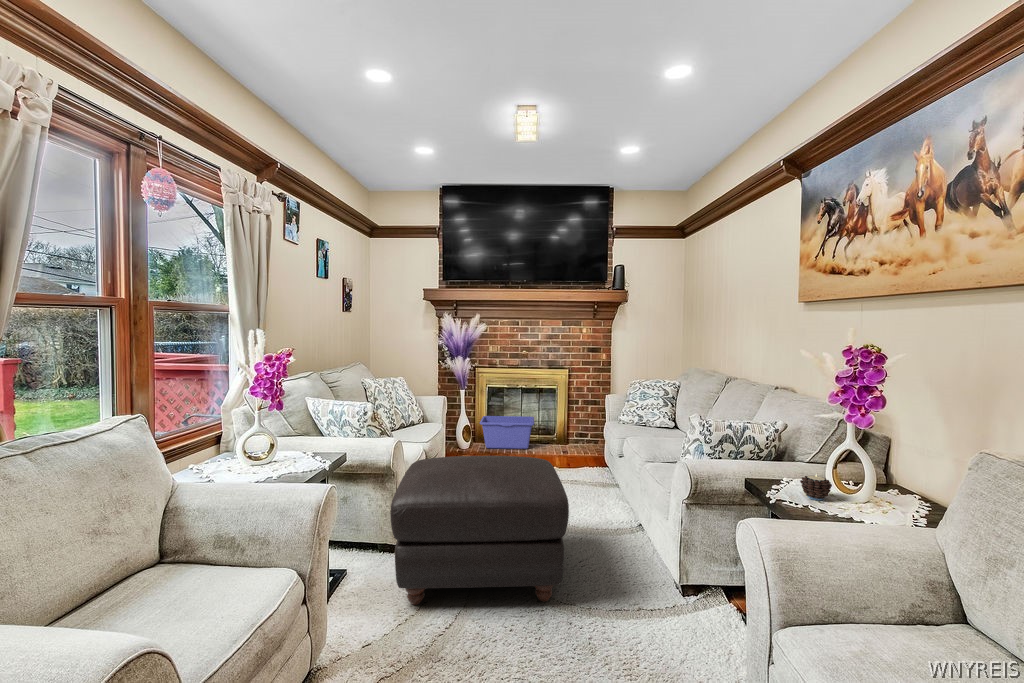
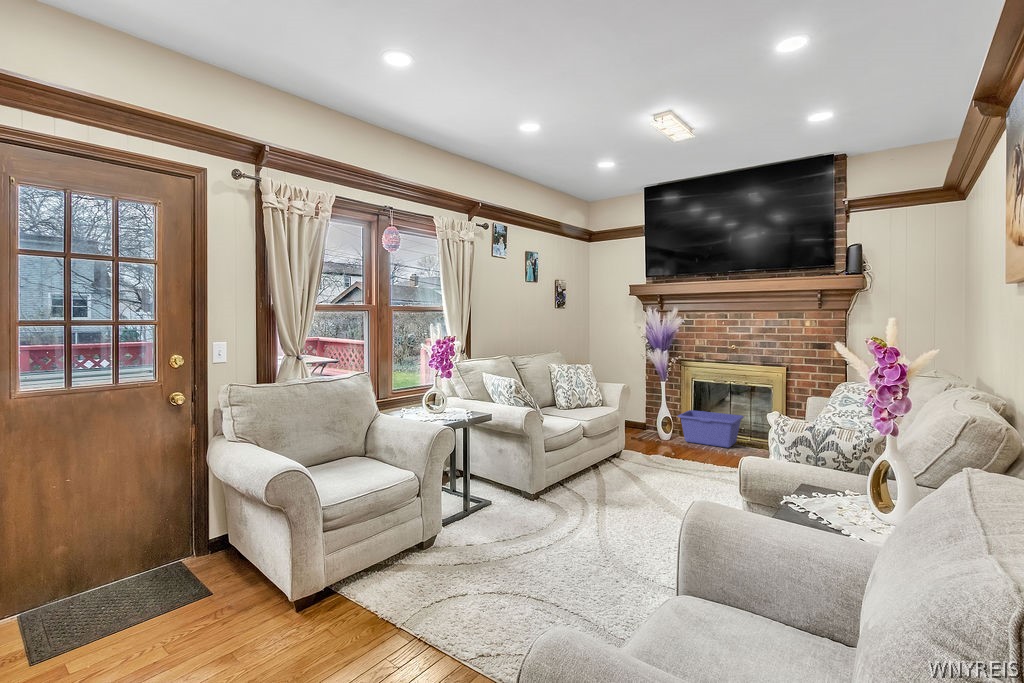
ottoman: present [390,456,569,605] -> none [496,430,659,561]
candle: present [800,475,832,500] -> none [811,480,843,509]

